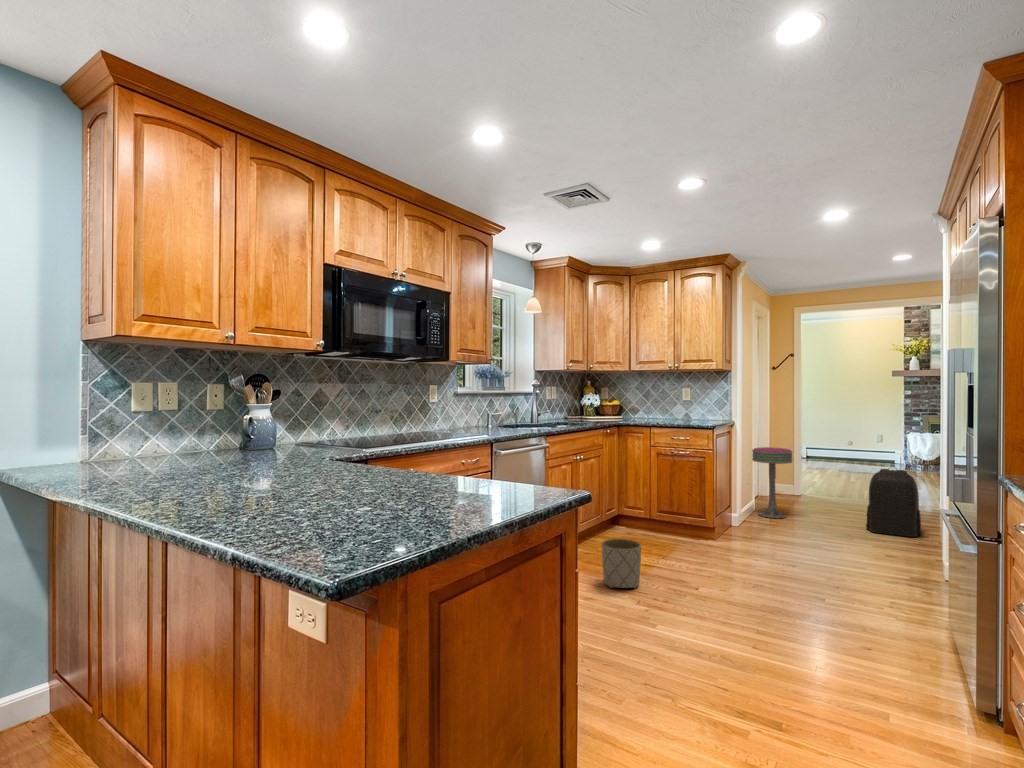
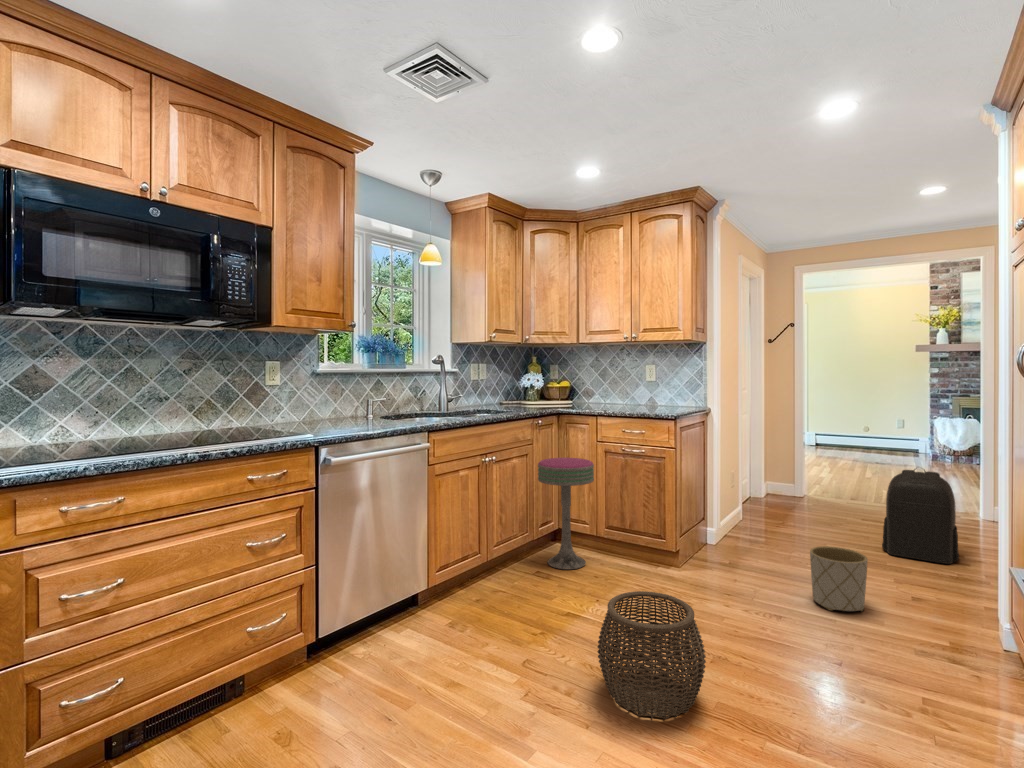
bar stool: present [752,447,792,518] -> present [538,458,594,570]
planter: present [602,539,641,588] -> present [810,546,868,611]
woven basket: none [688,539,759,612] -> present [597,591,706,719]

